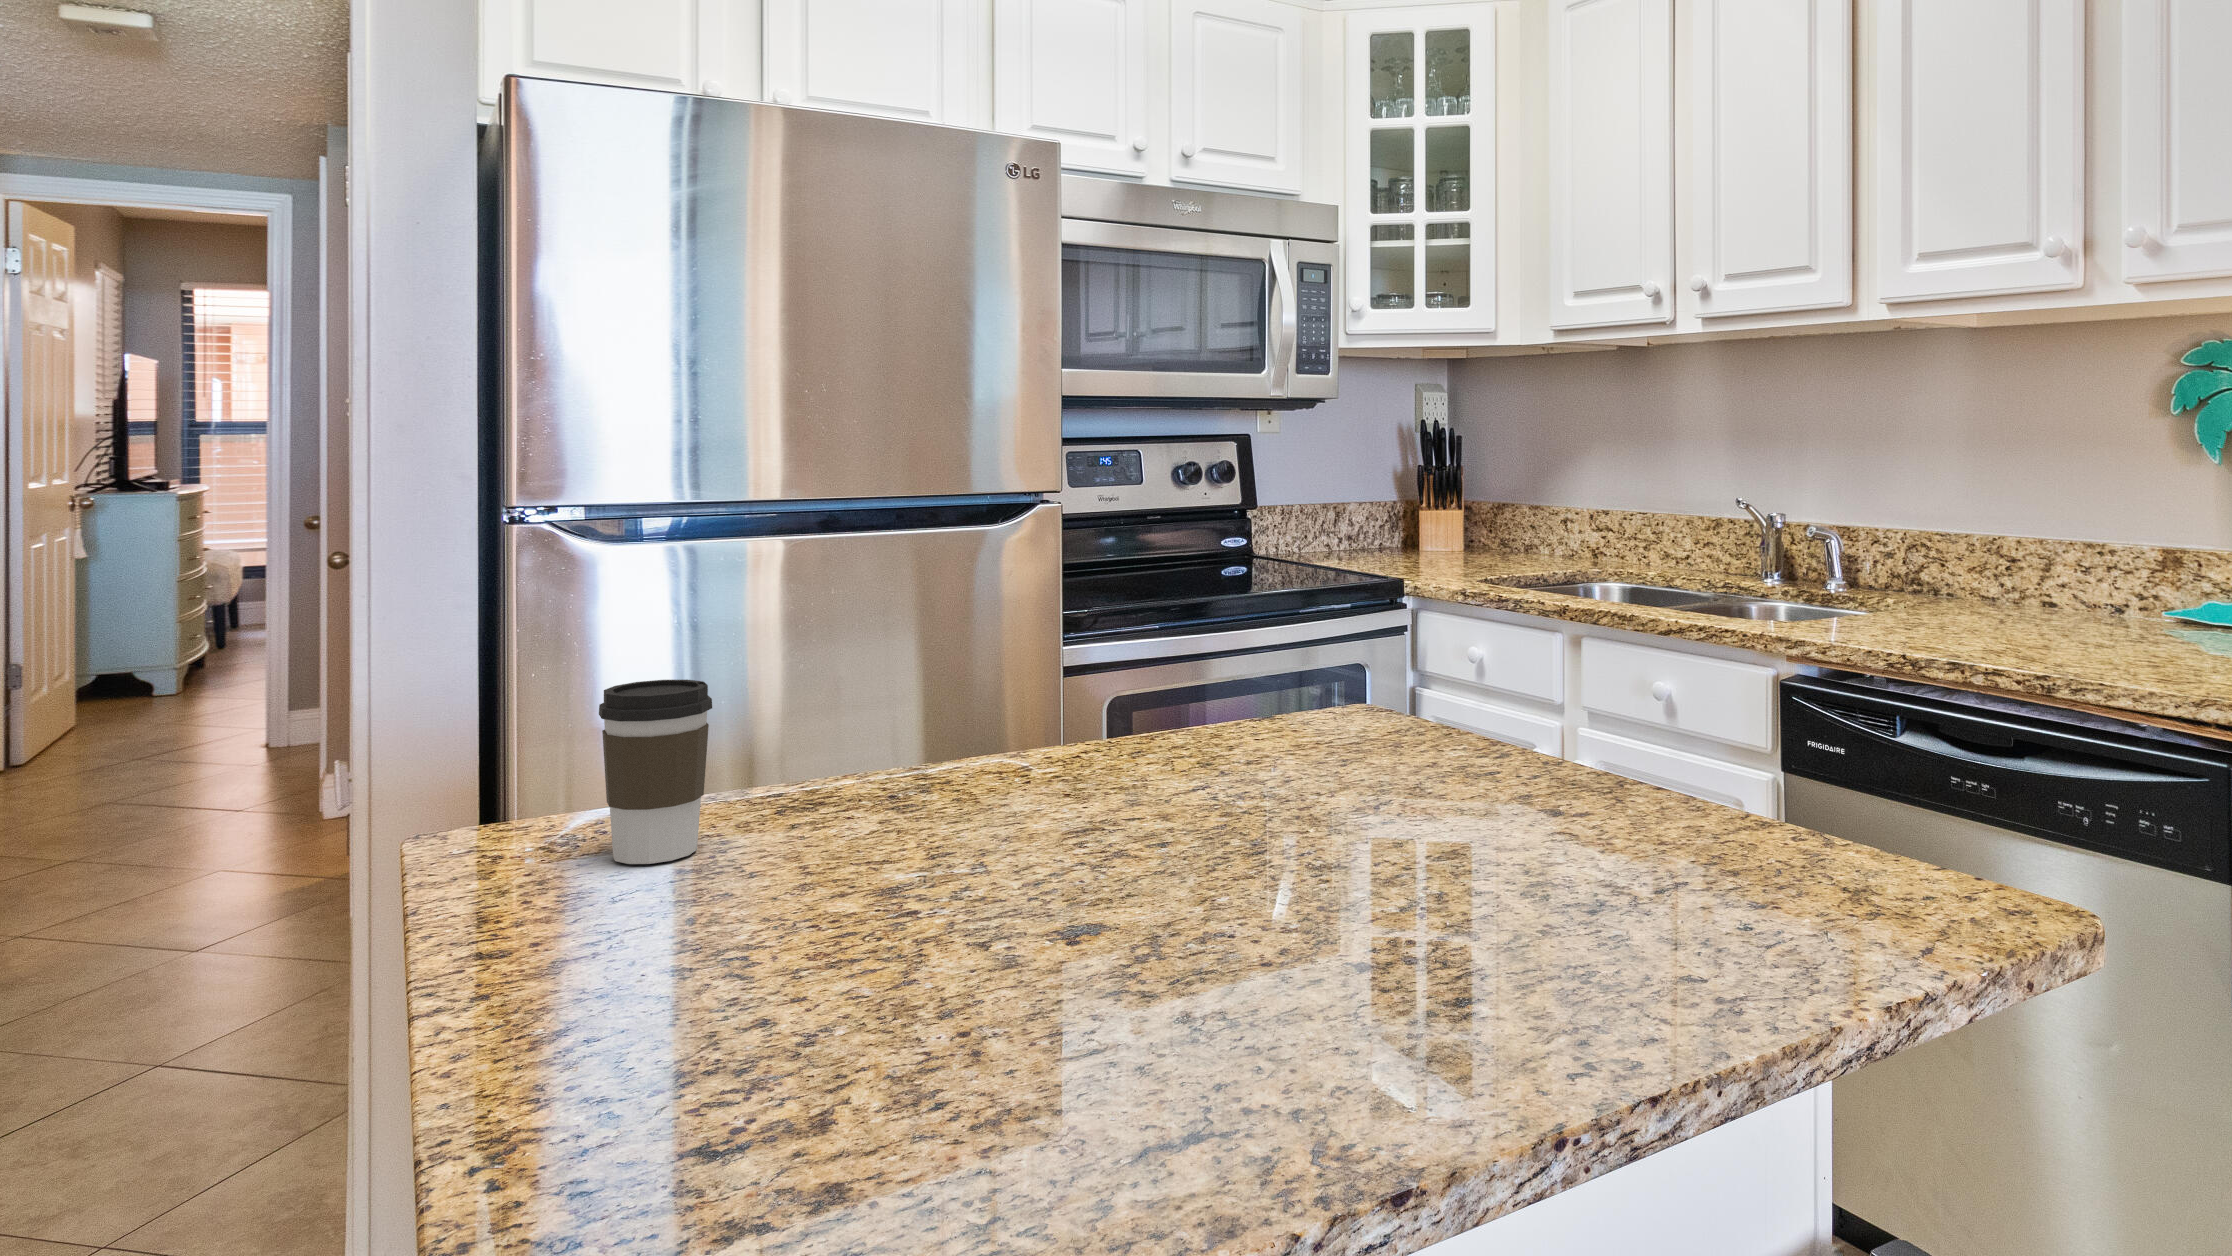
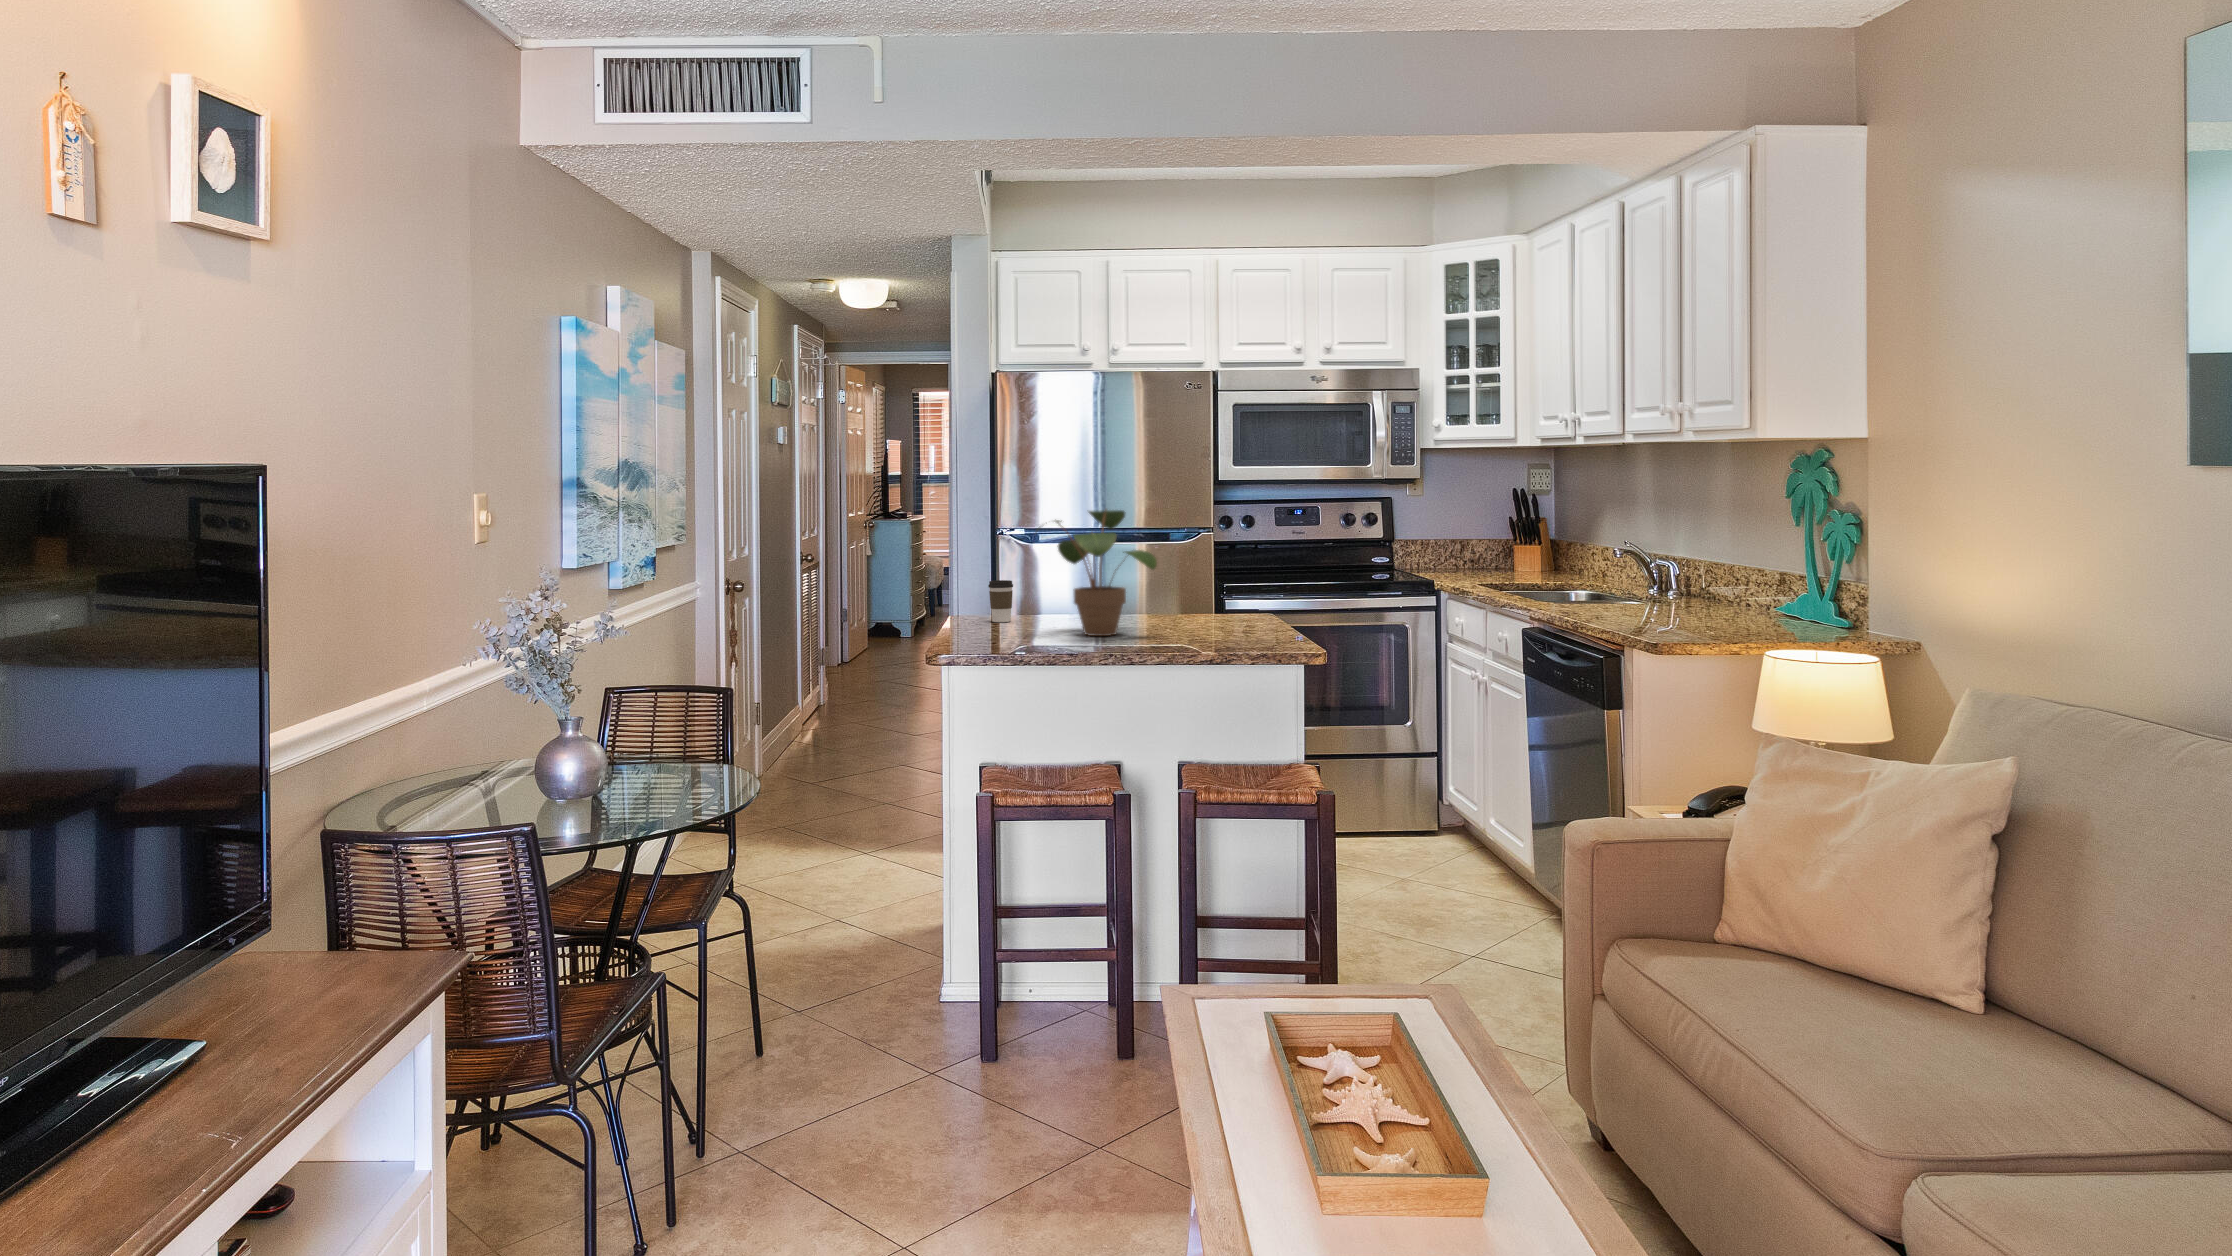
potted plant: none [995,377,1584,962] -> present [1055,510,1157,636]

